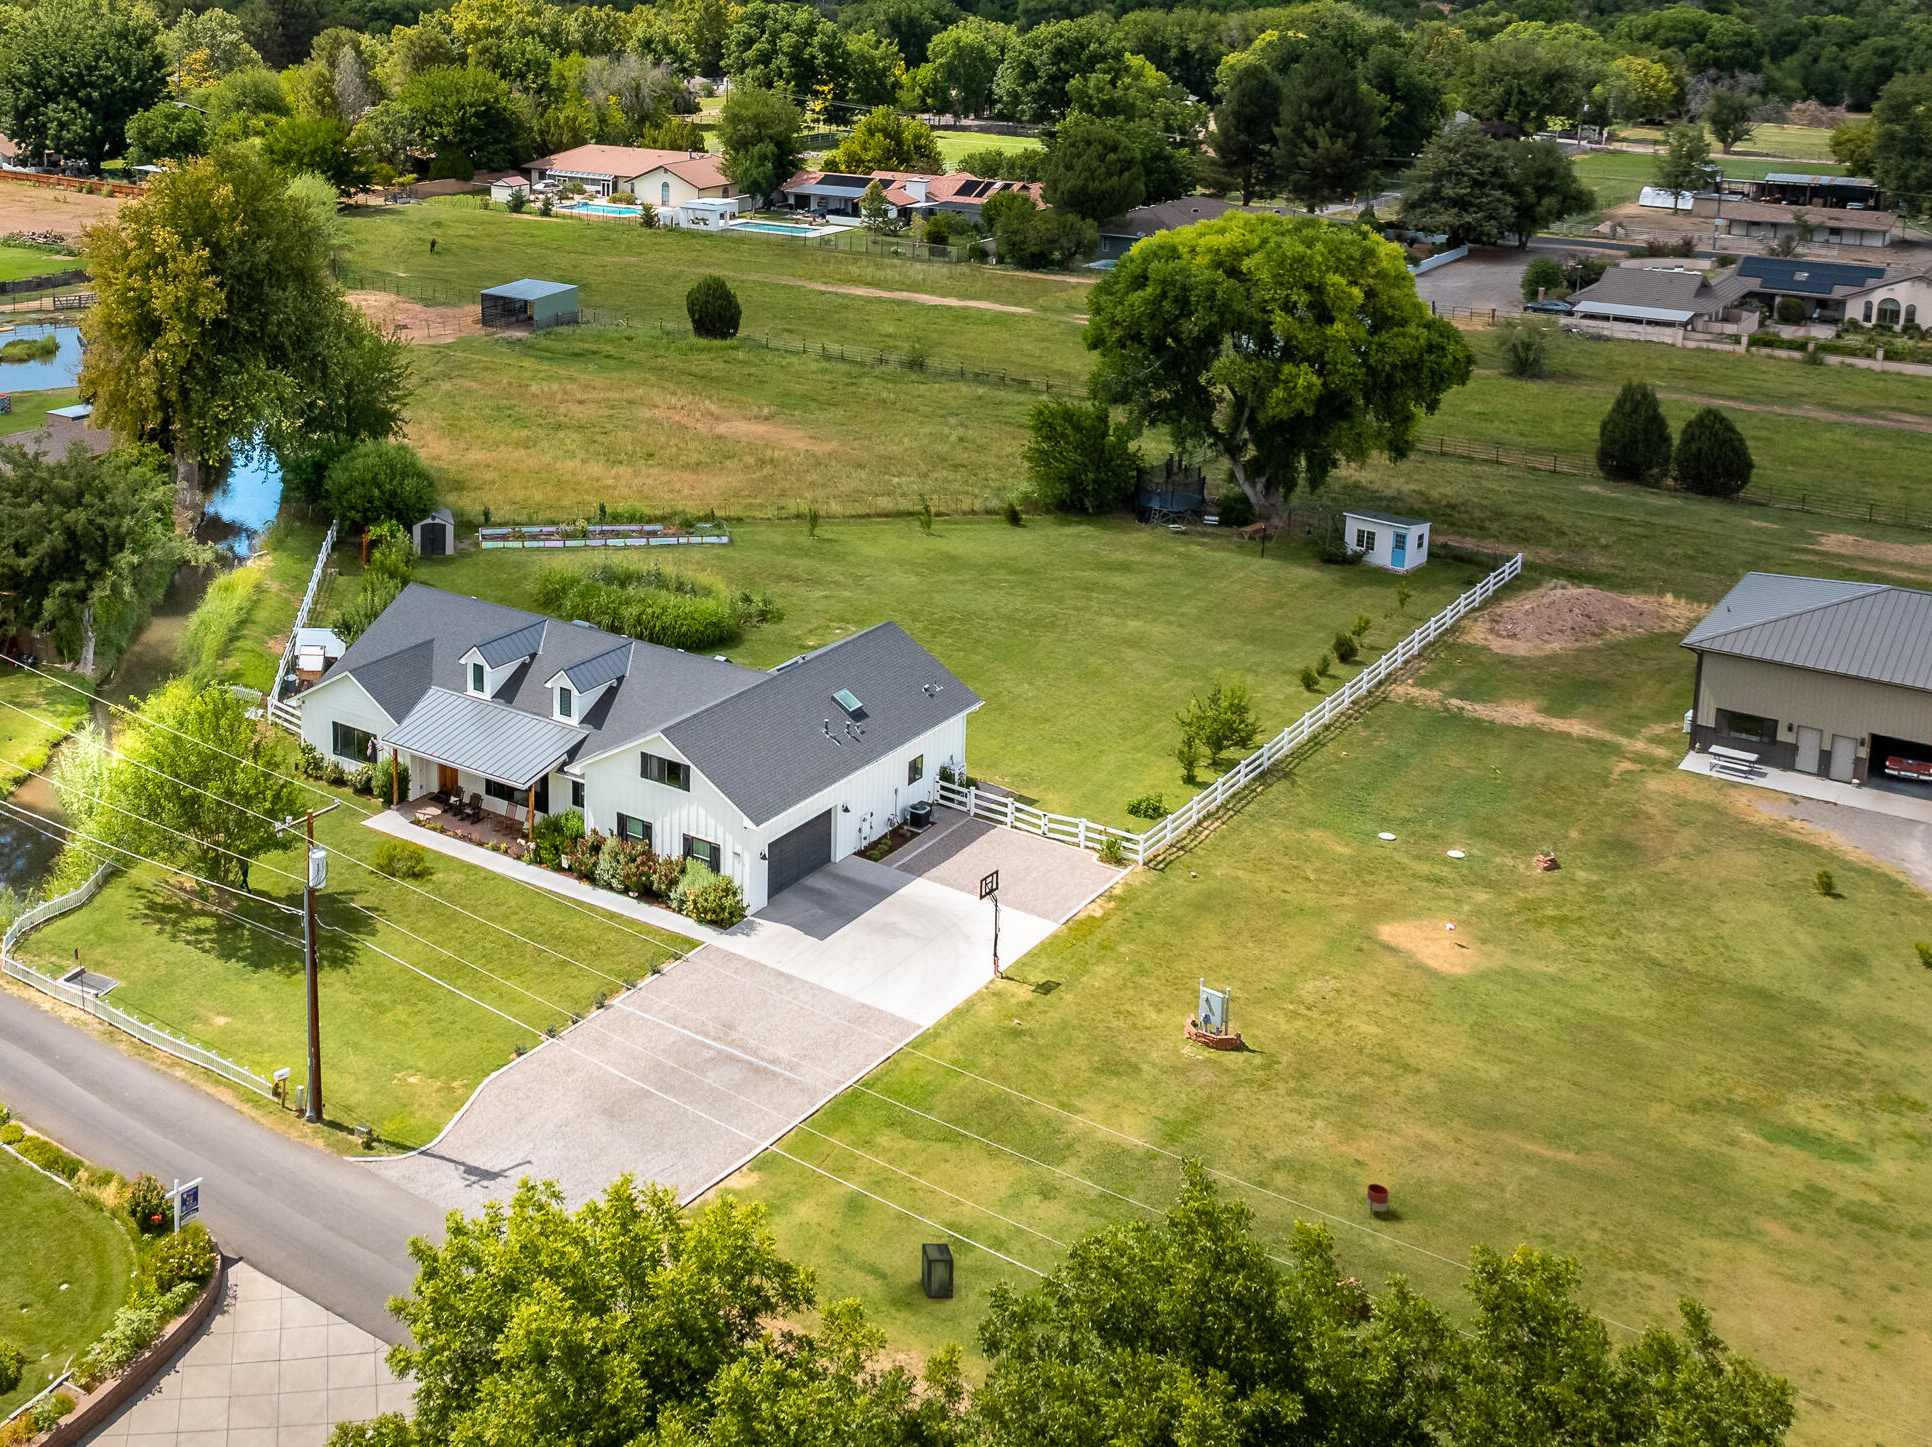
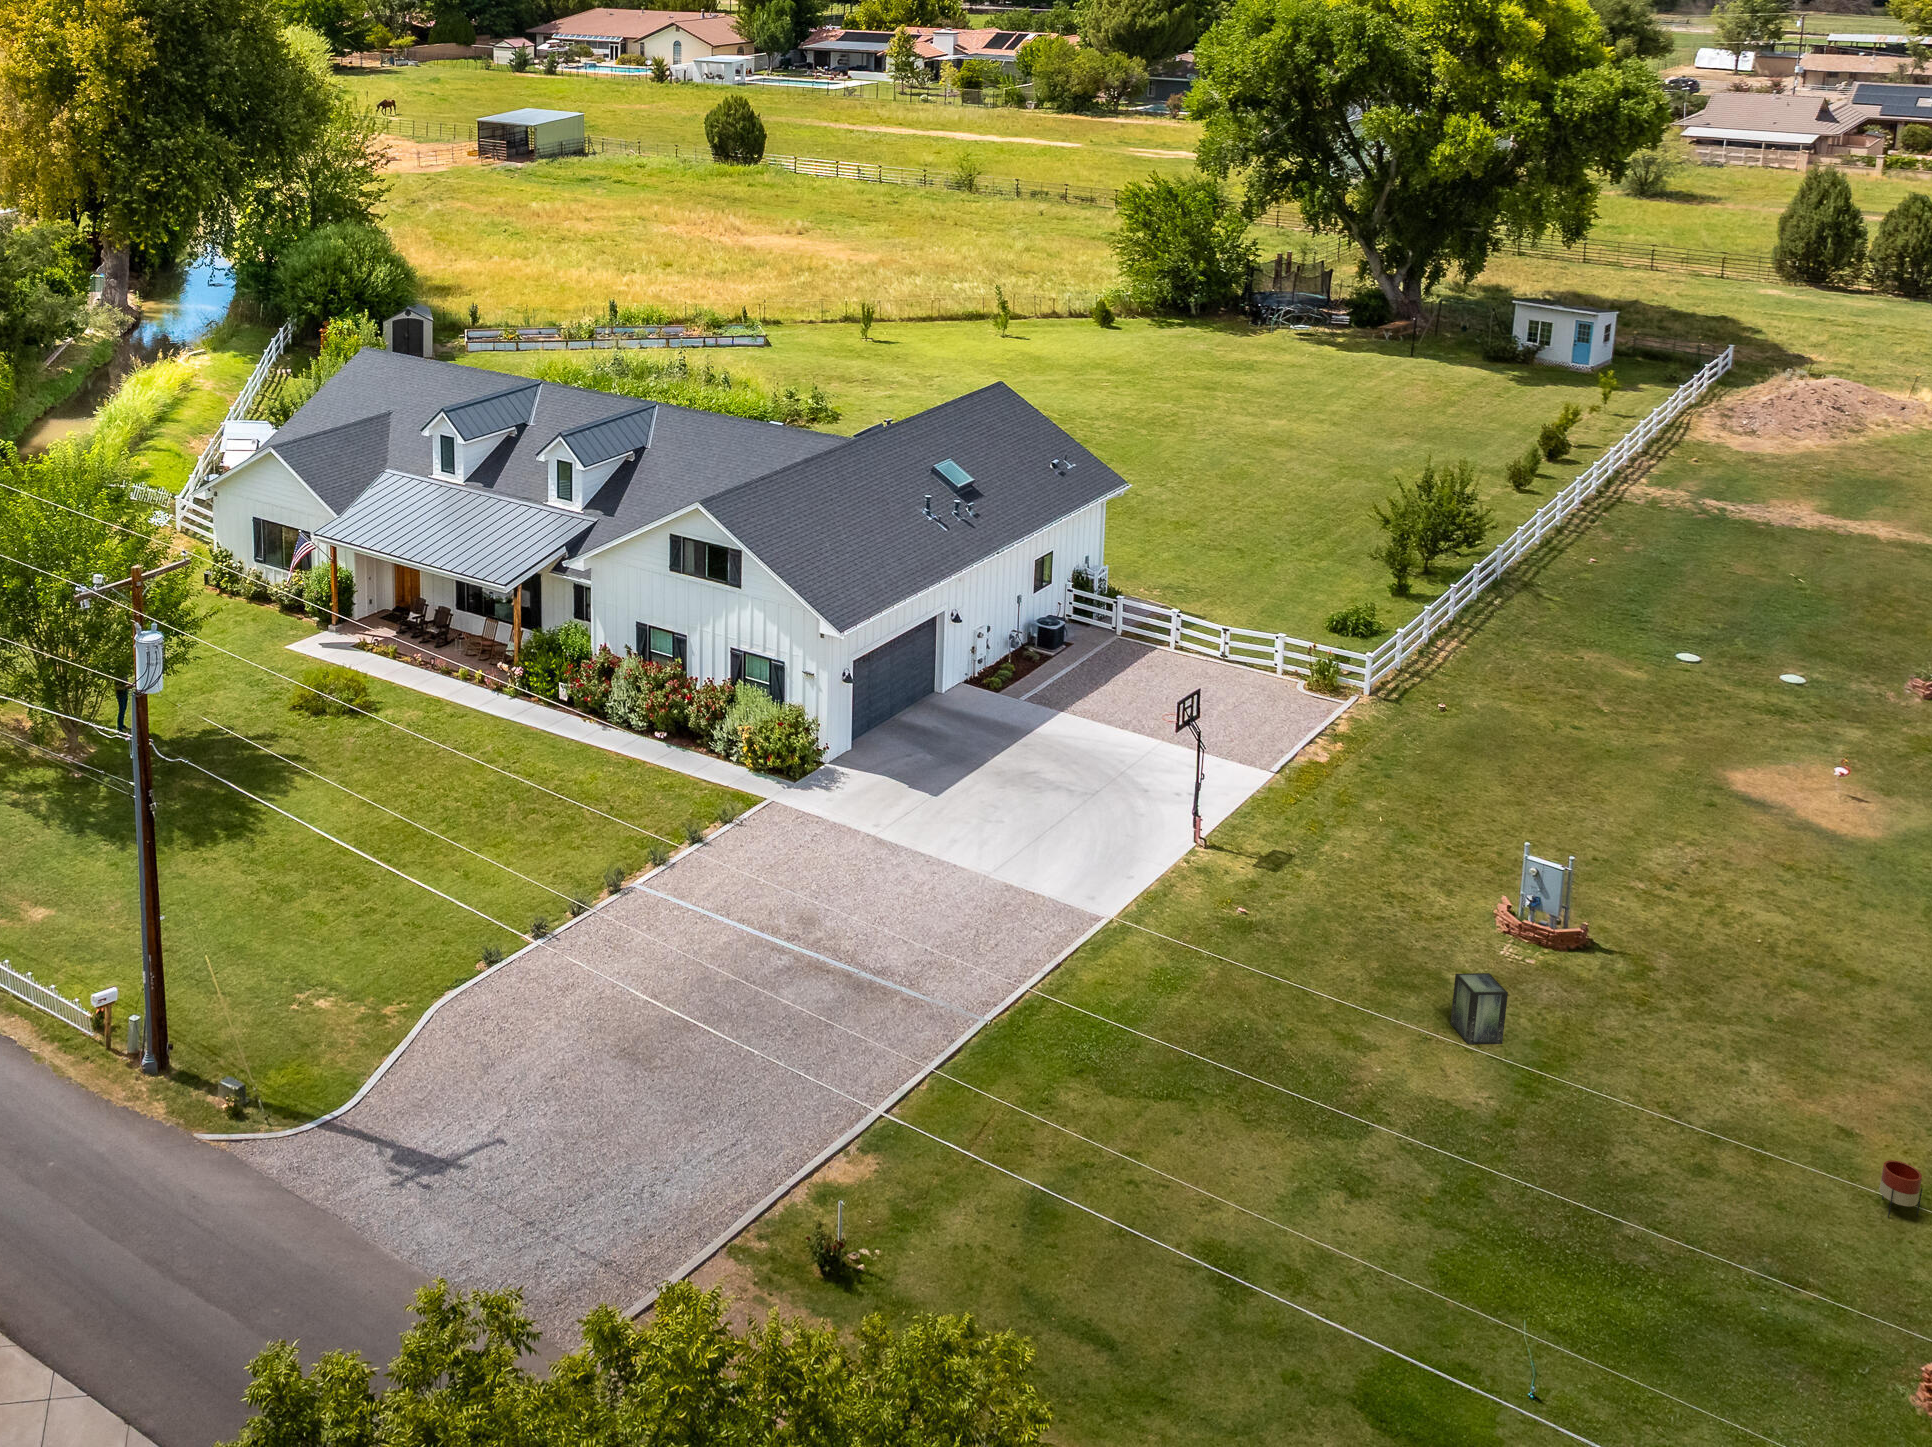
storage box: present [922,1243,954,1298] -> present [1450,973,1508,1044]

